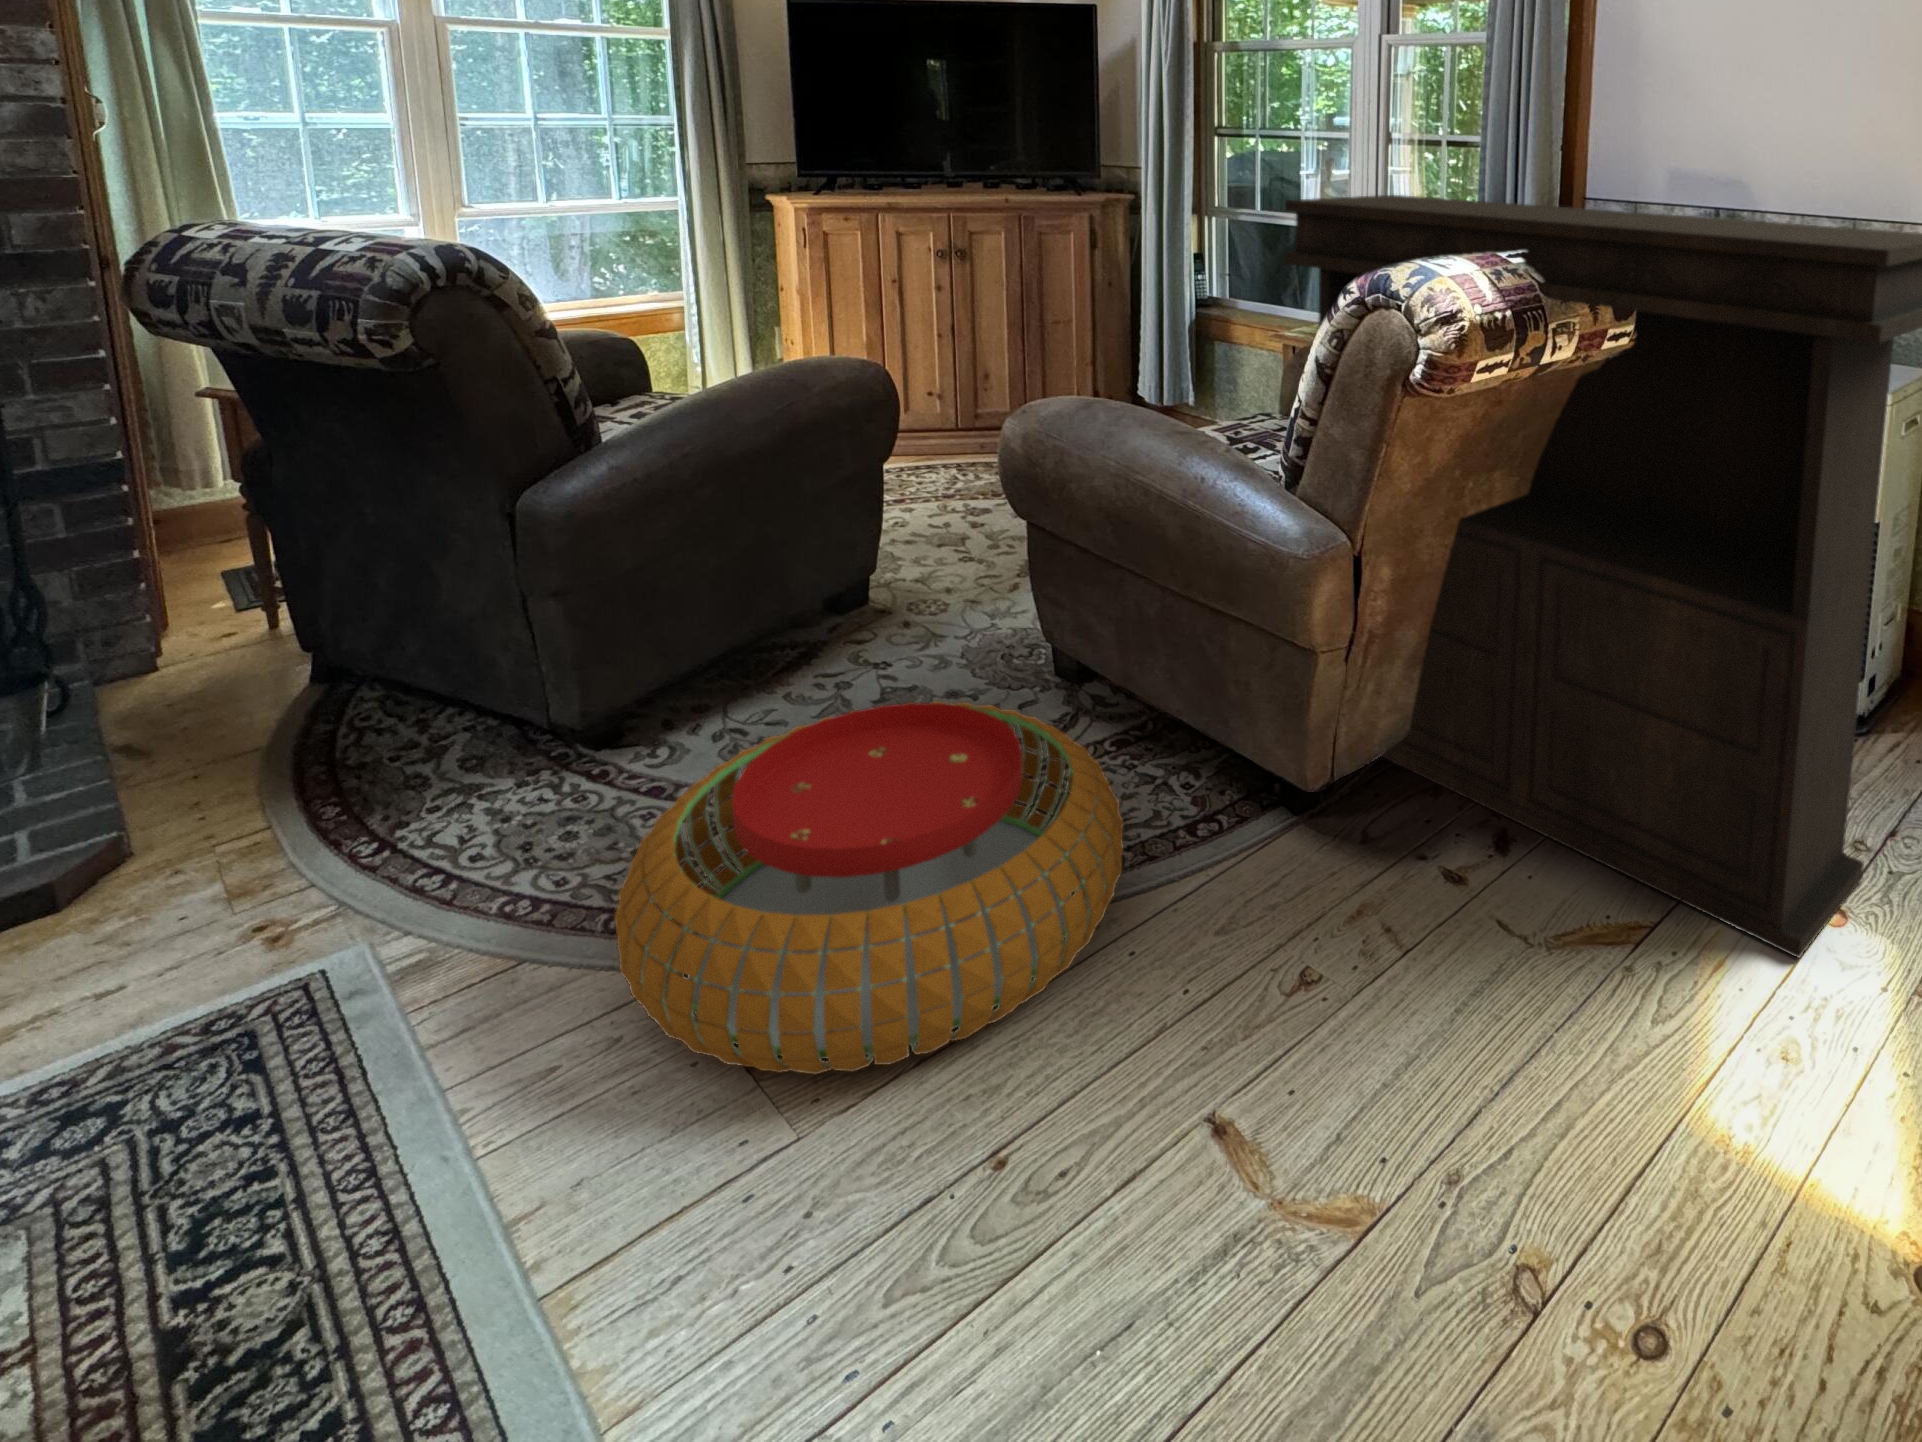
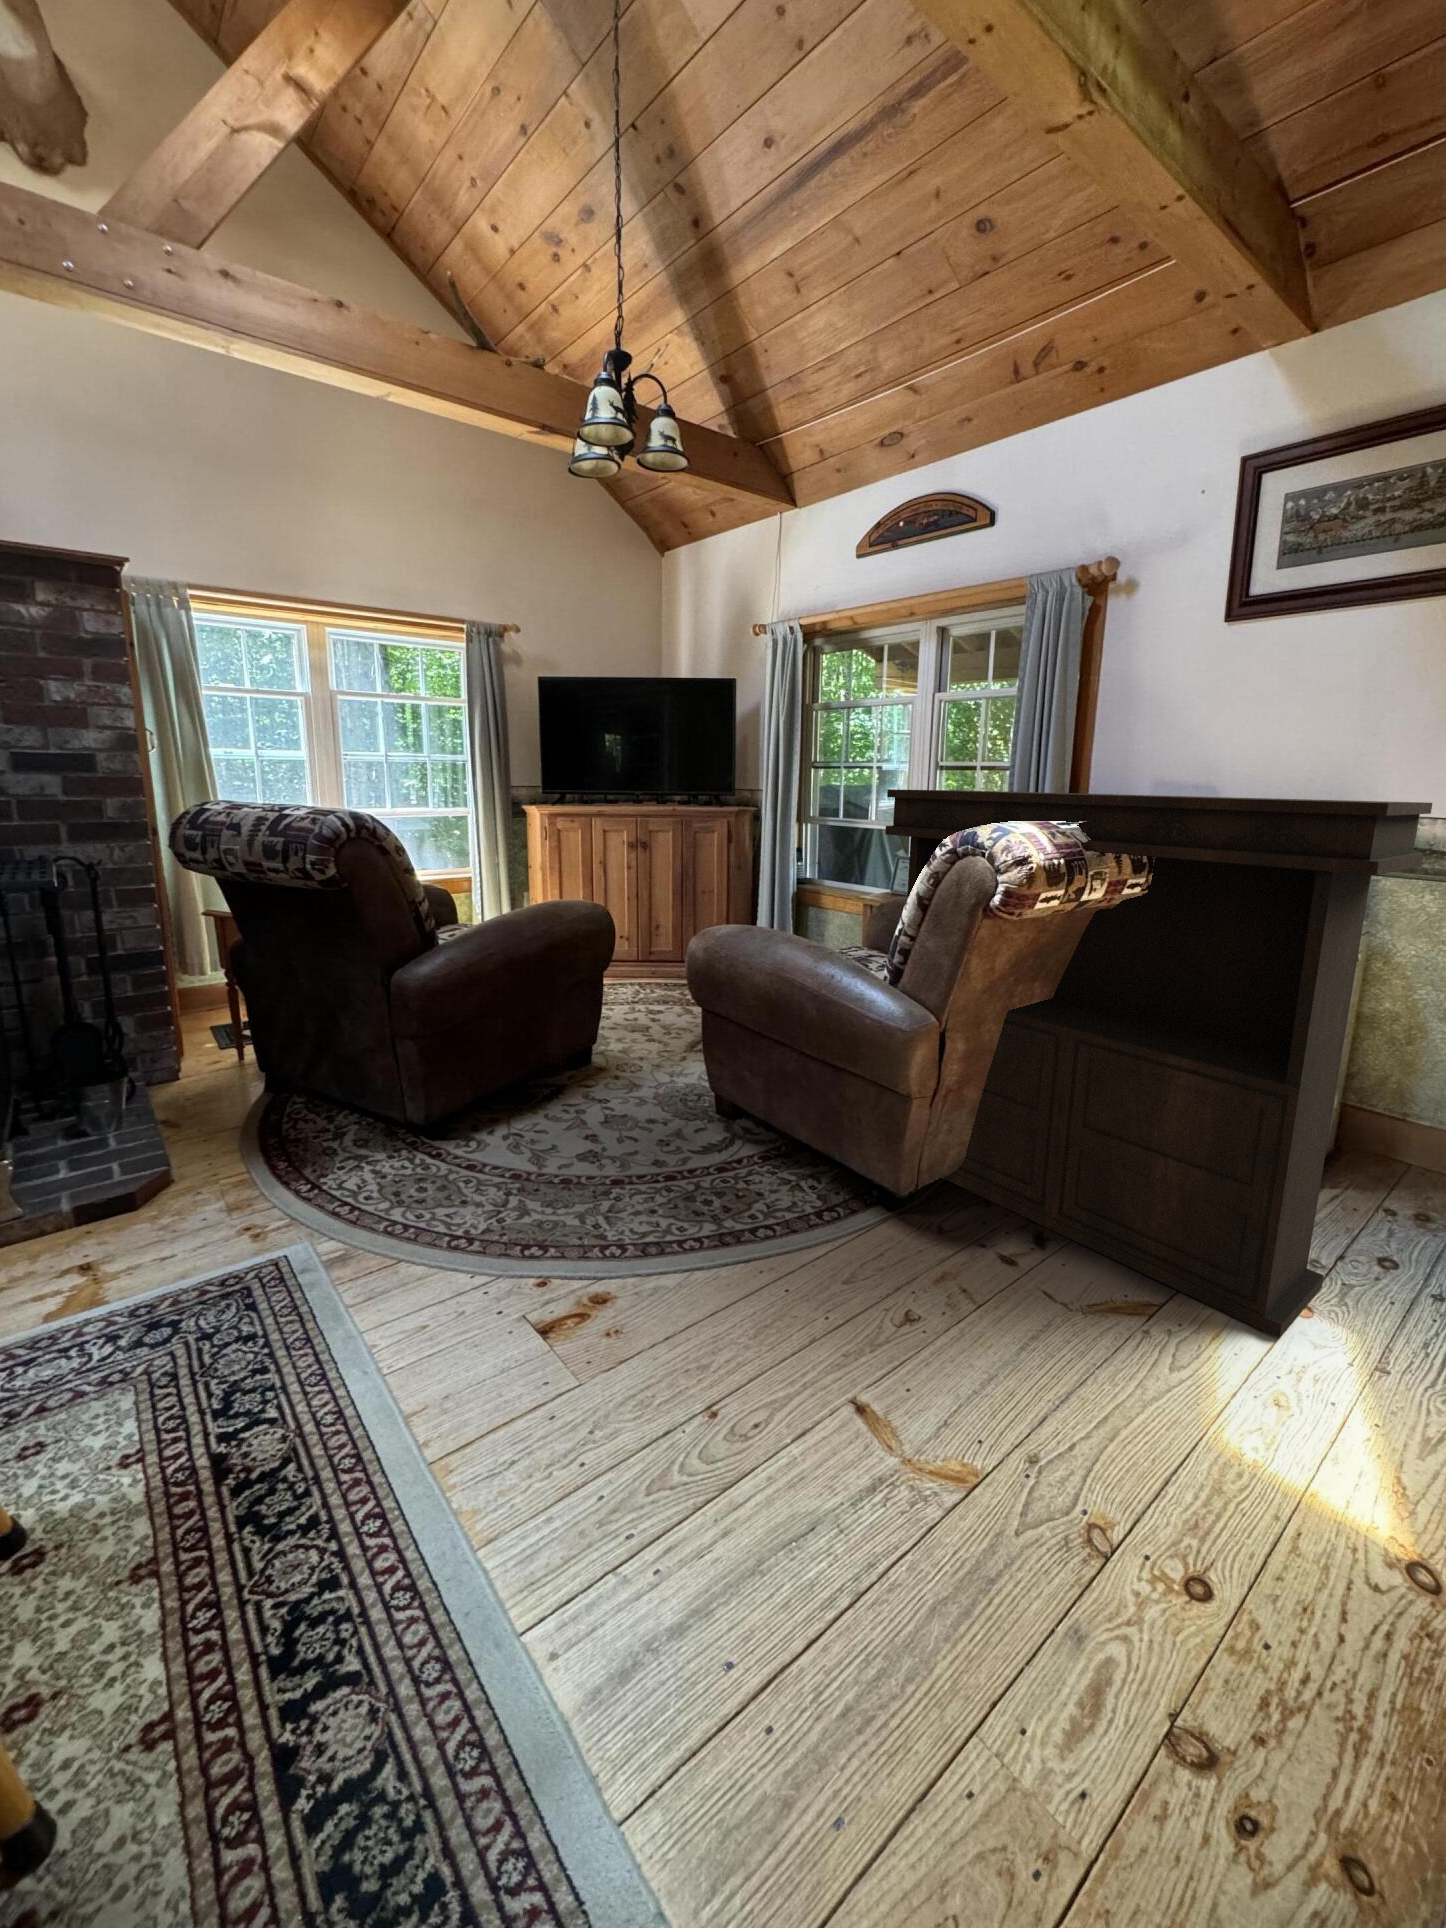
pouf: present [614,701,1124,1074] -> none [460,1118,780,1346]

